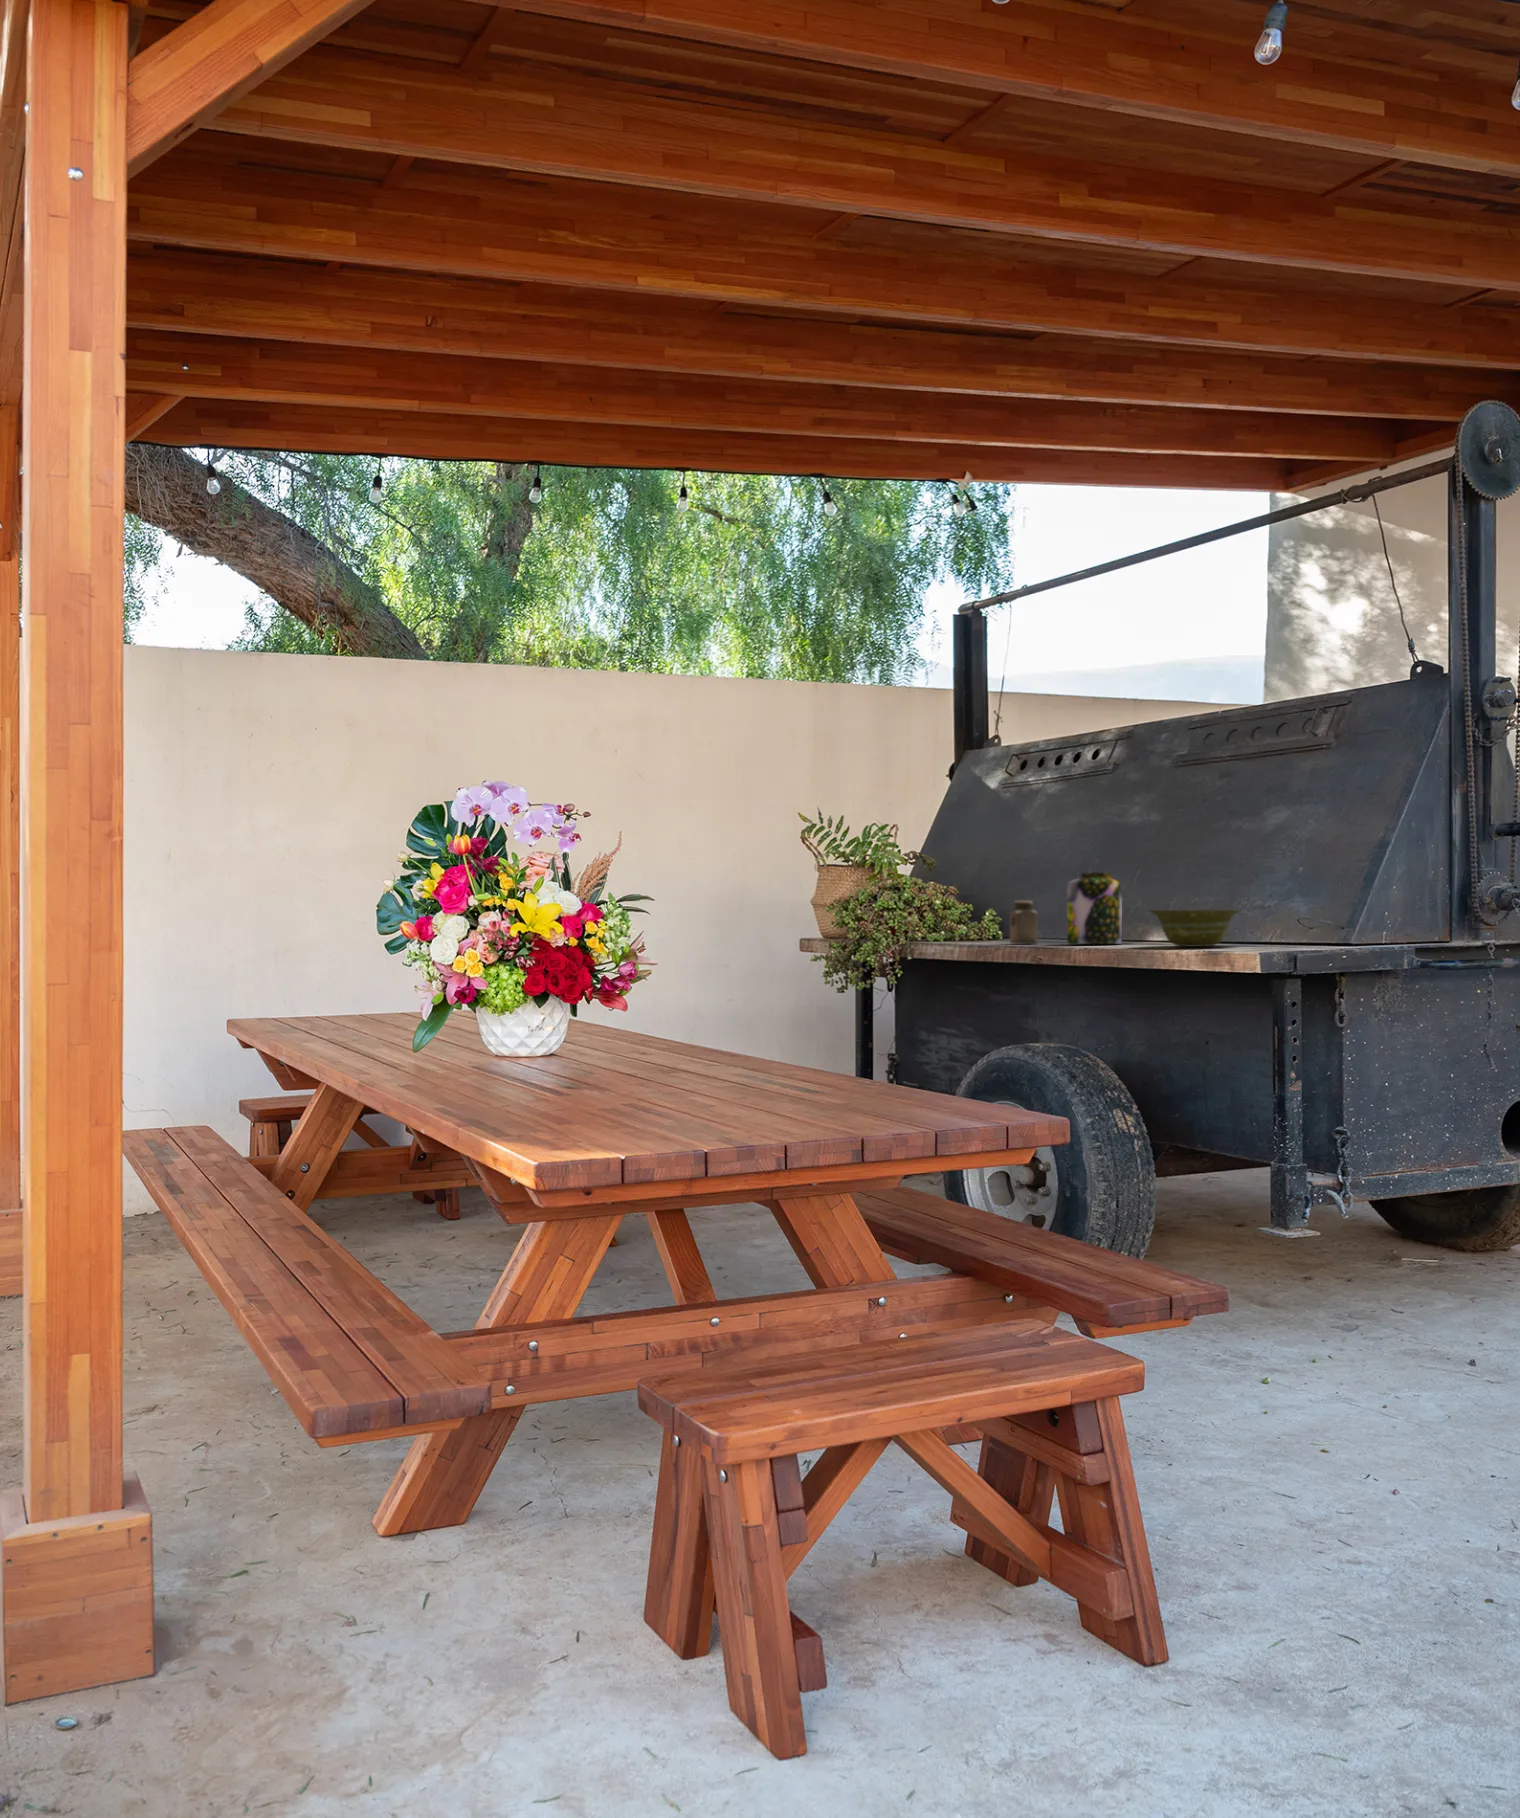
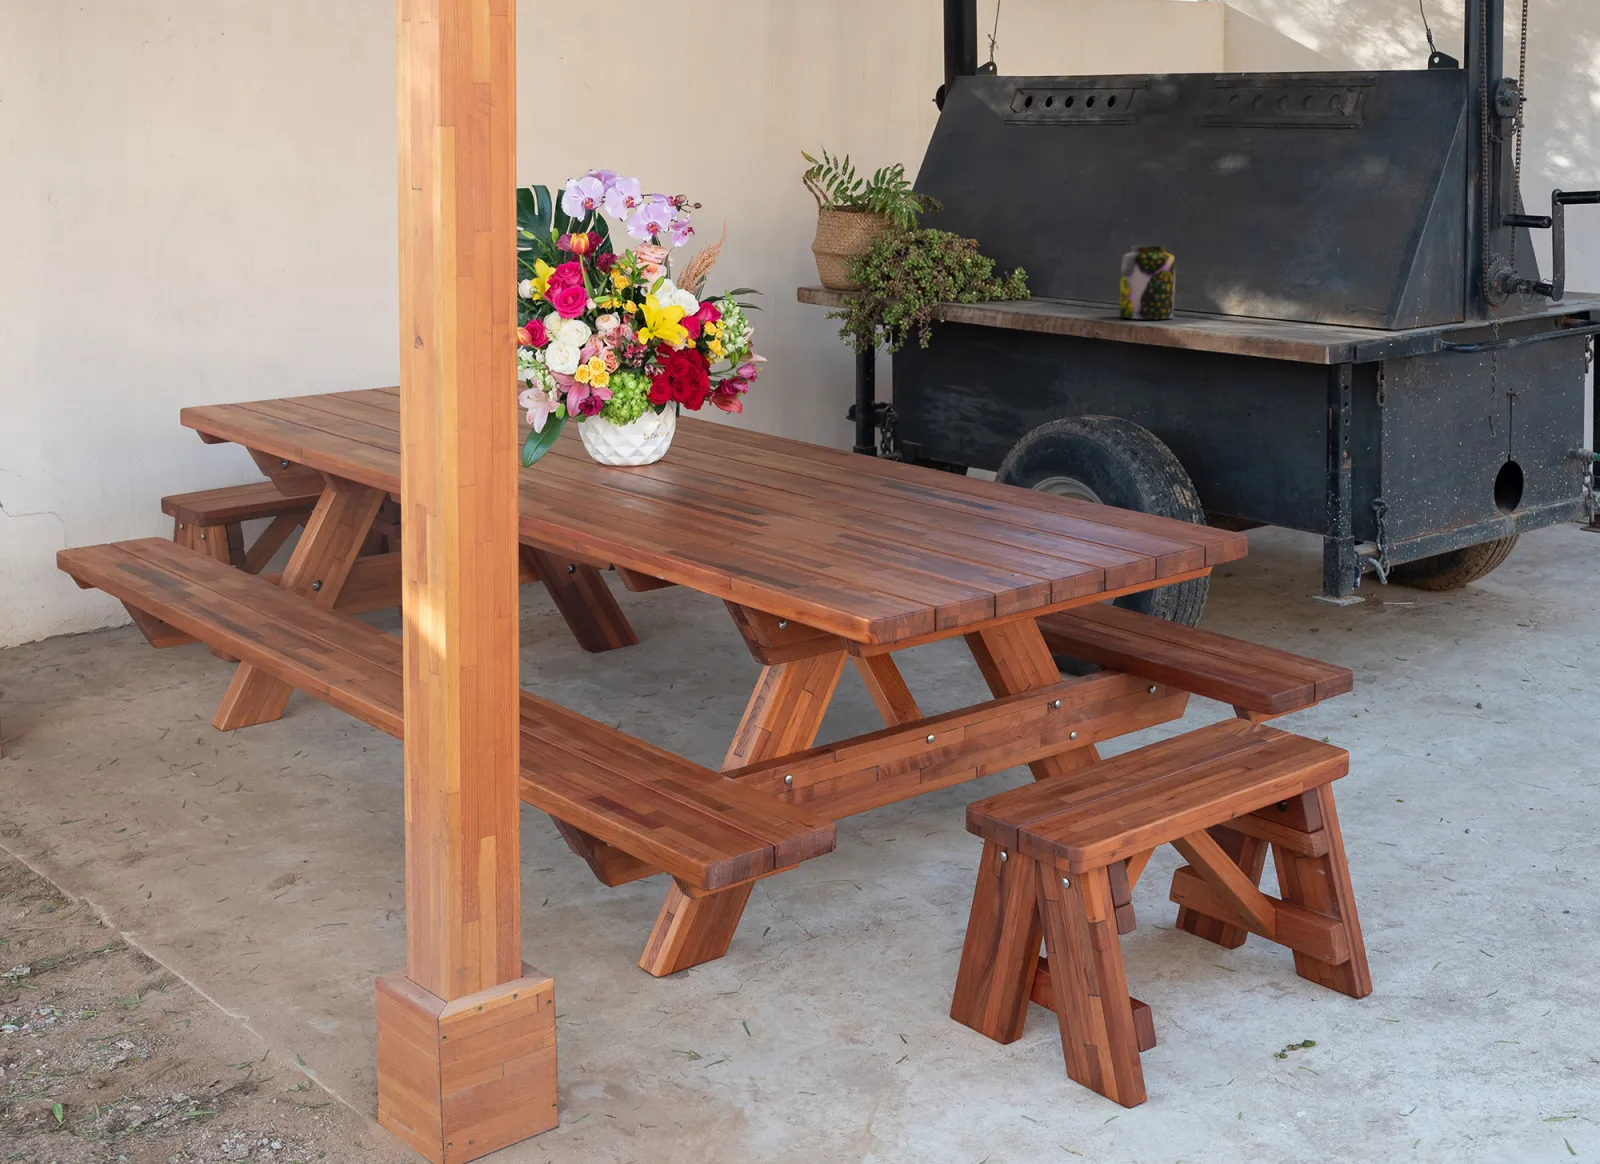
salt shaker: present [1010,901,1038,944] -> none [1057,271,1087,315]
dish: present [1150,910,1240,947] -> none [1208,290,1307,329]

